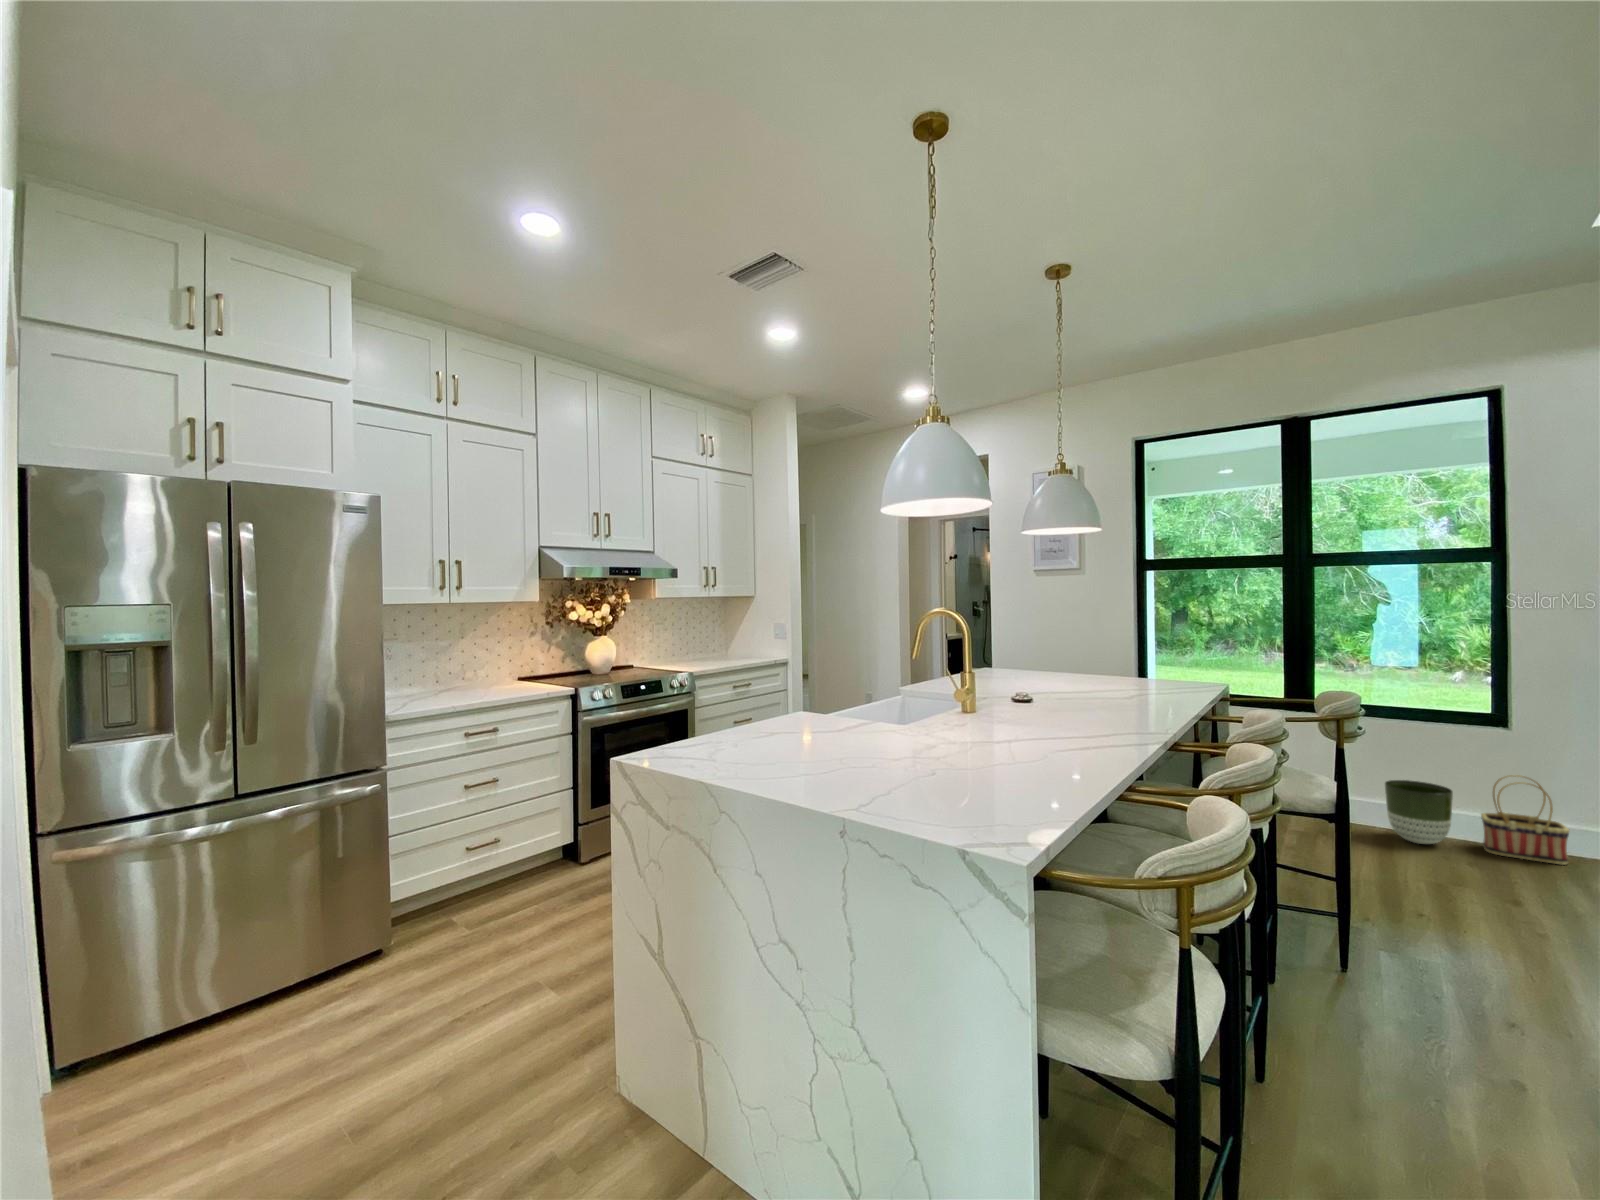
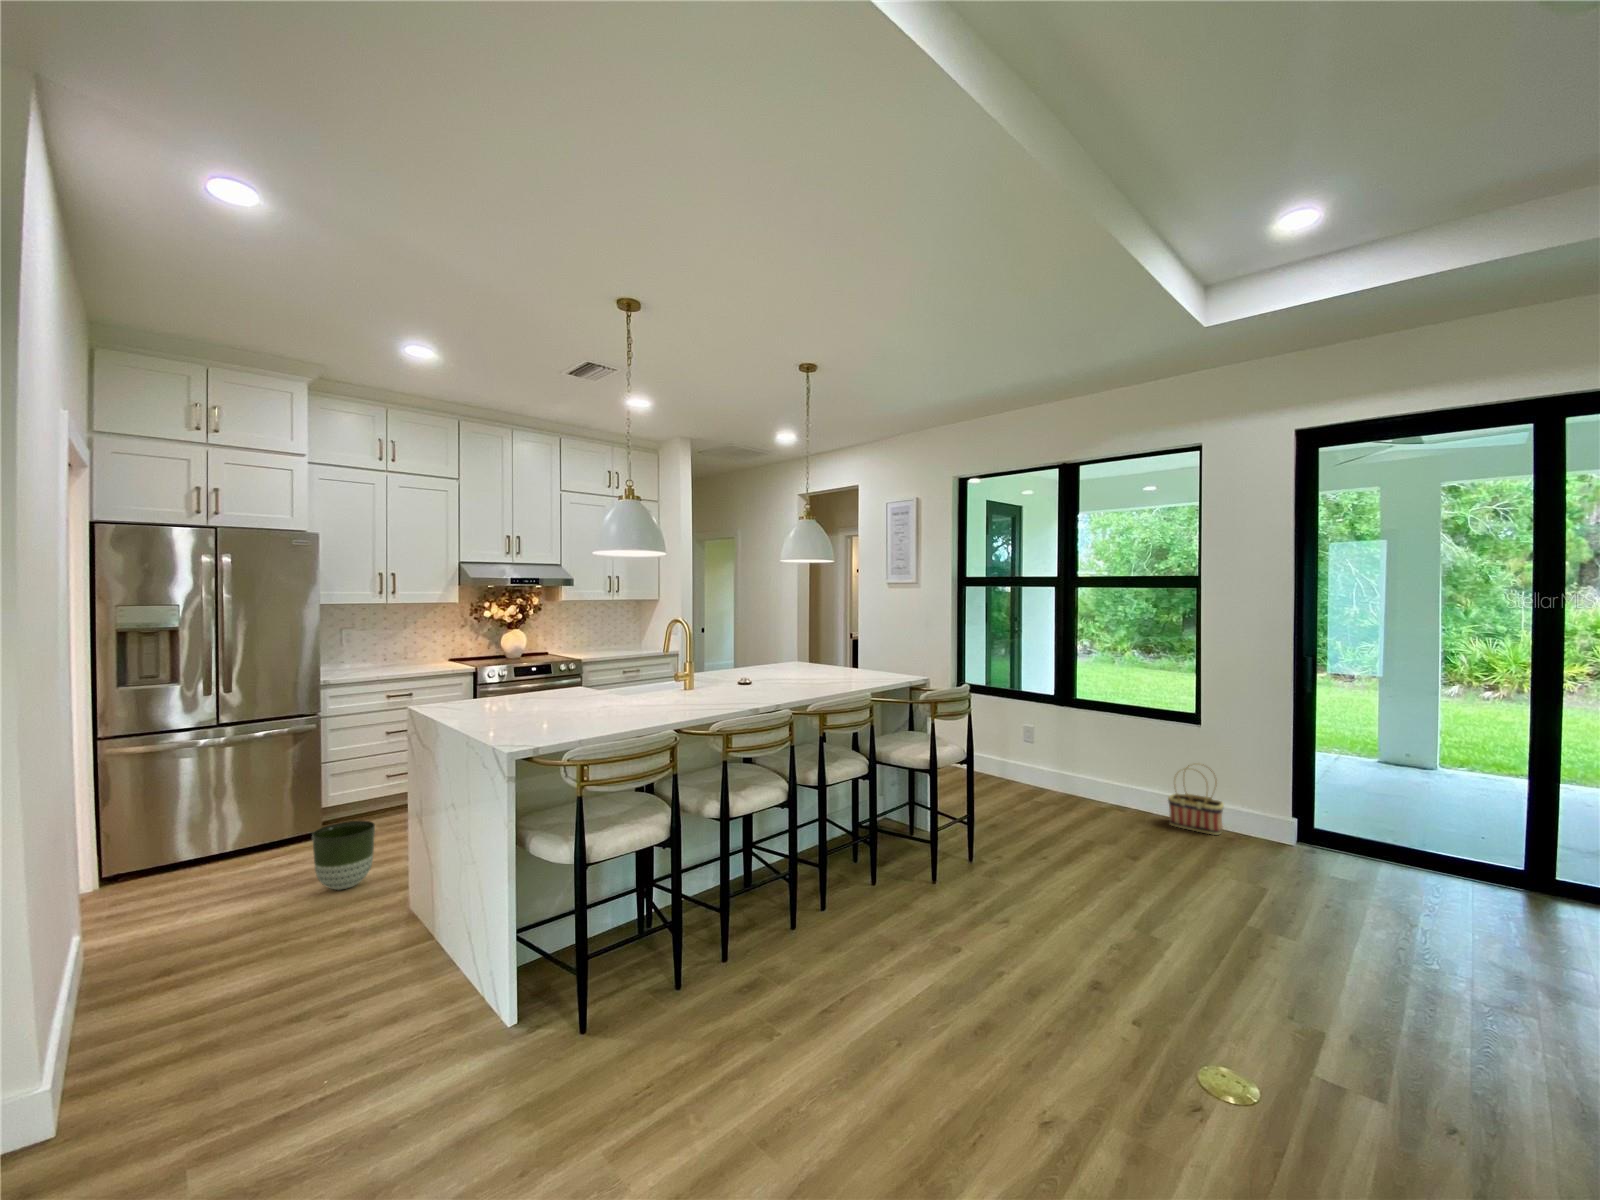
planter: present [1385,780,1453,844] -> present [312,821,375,890]

